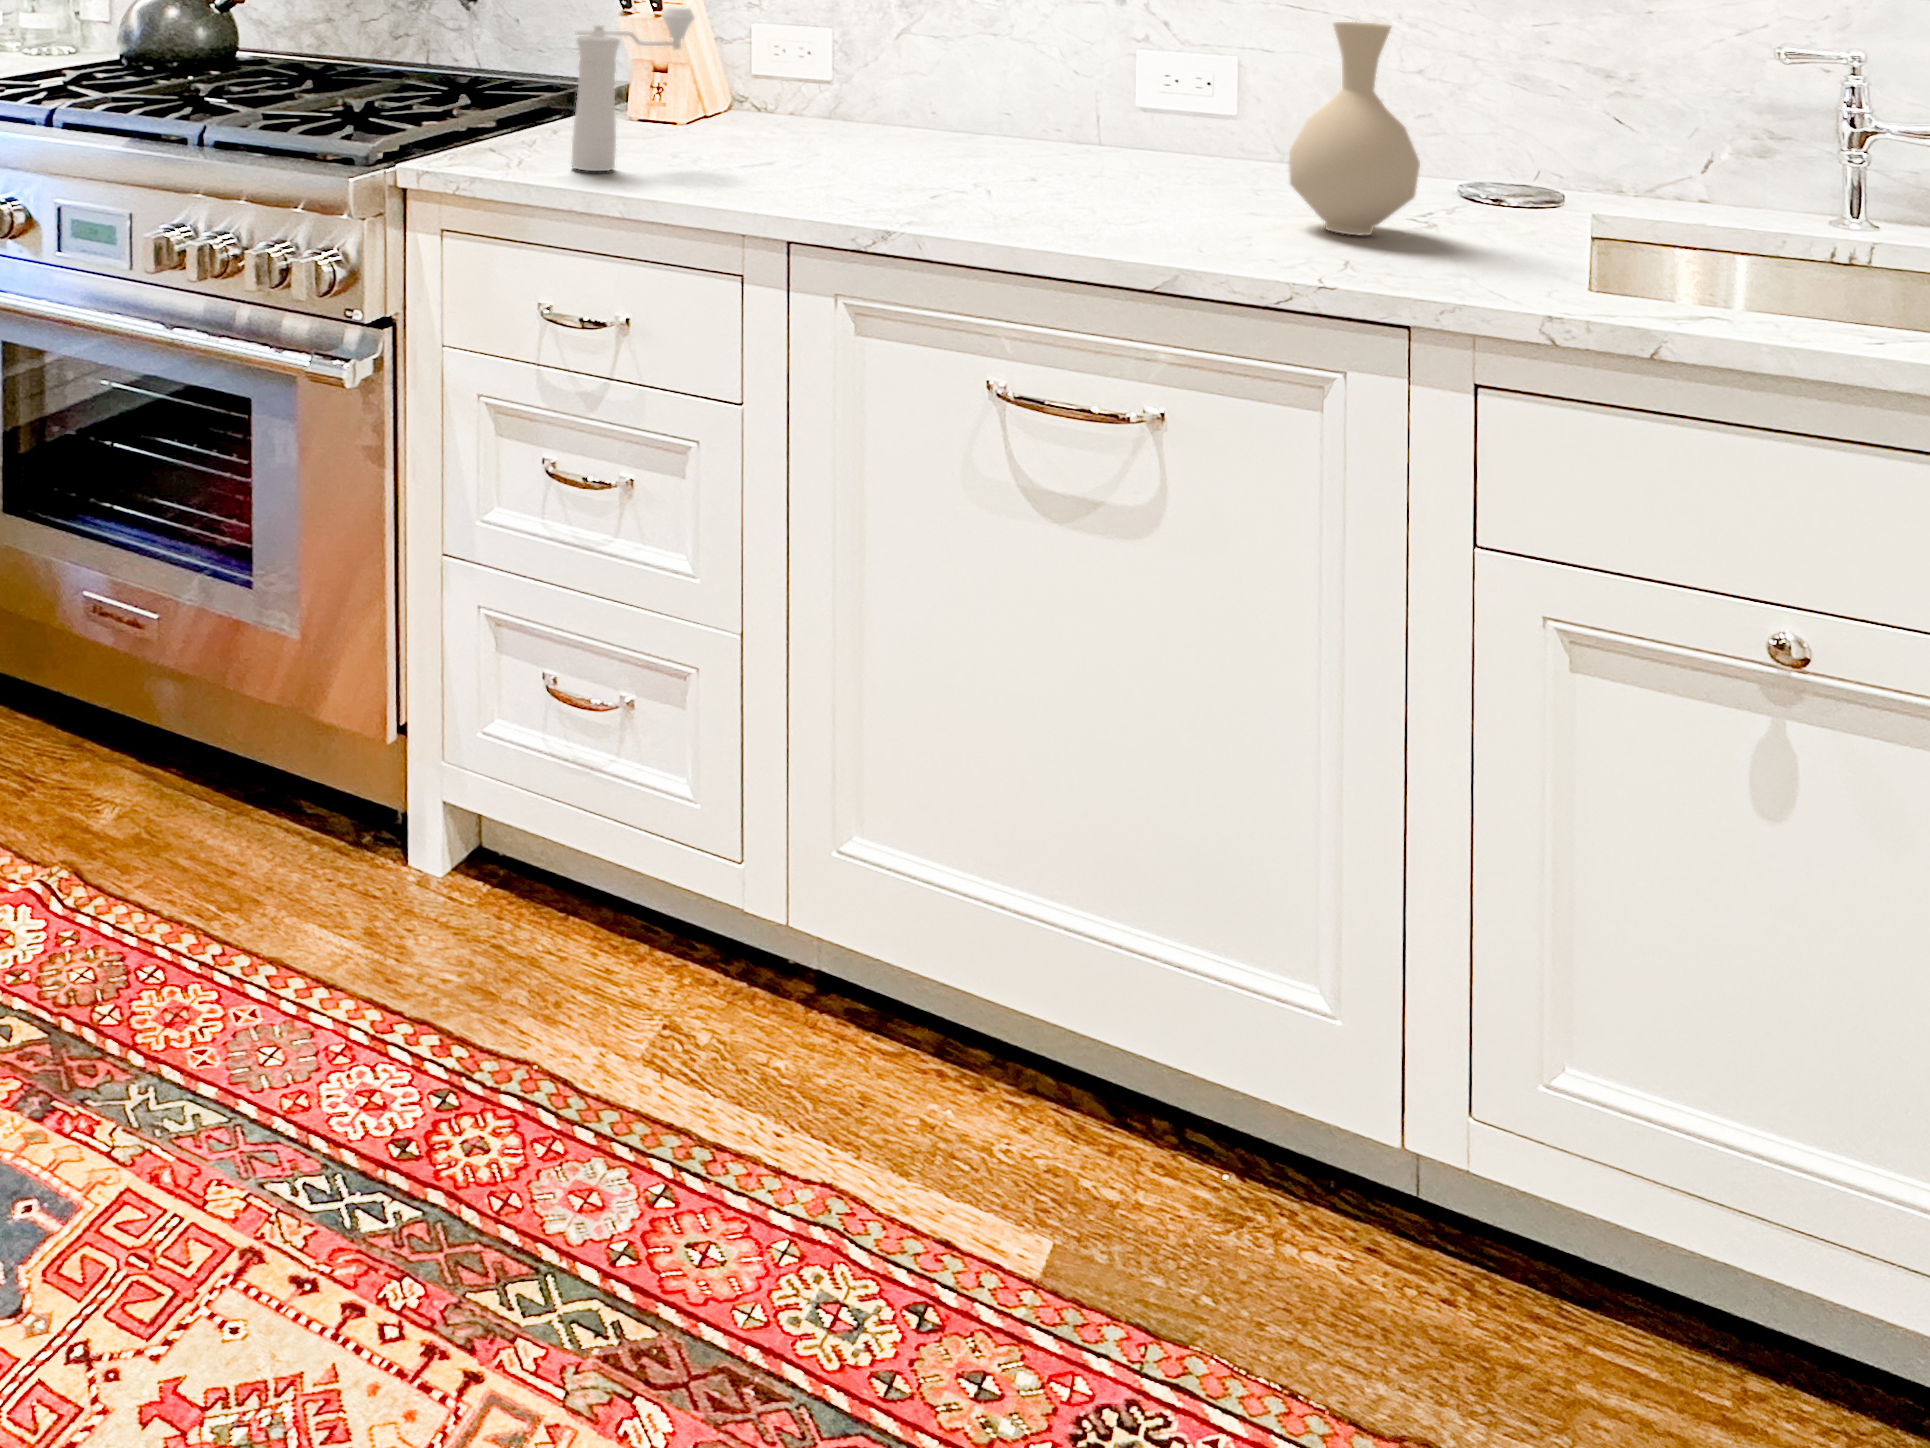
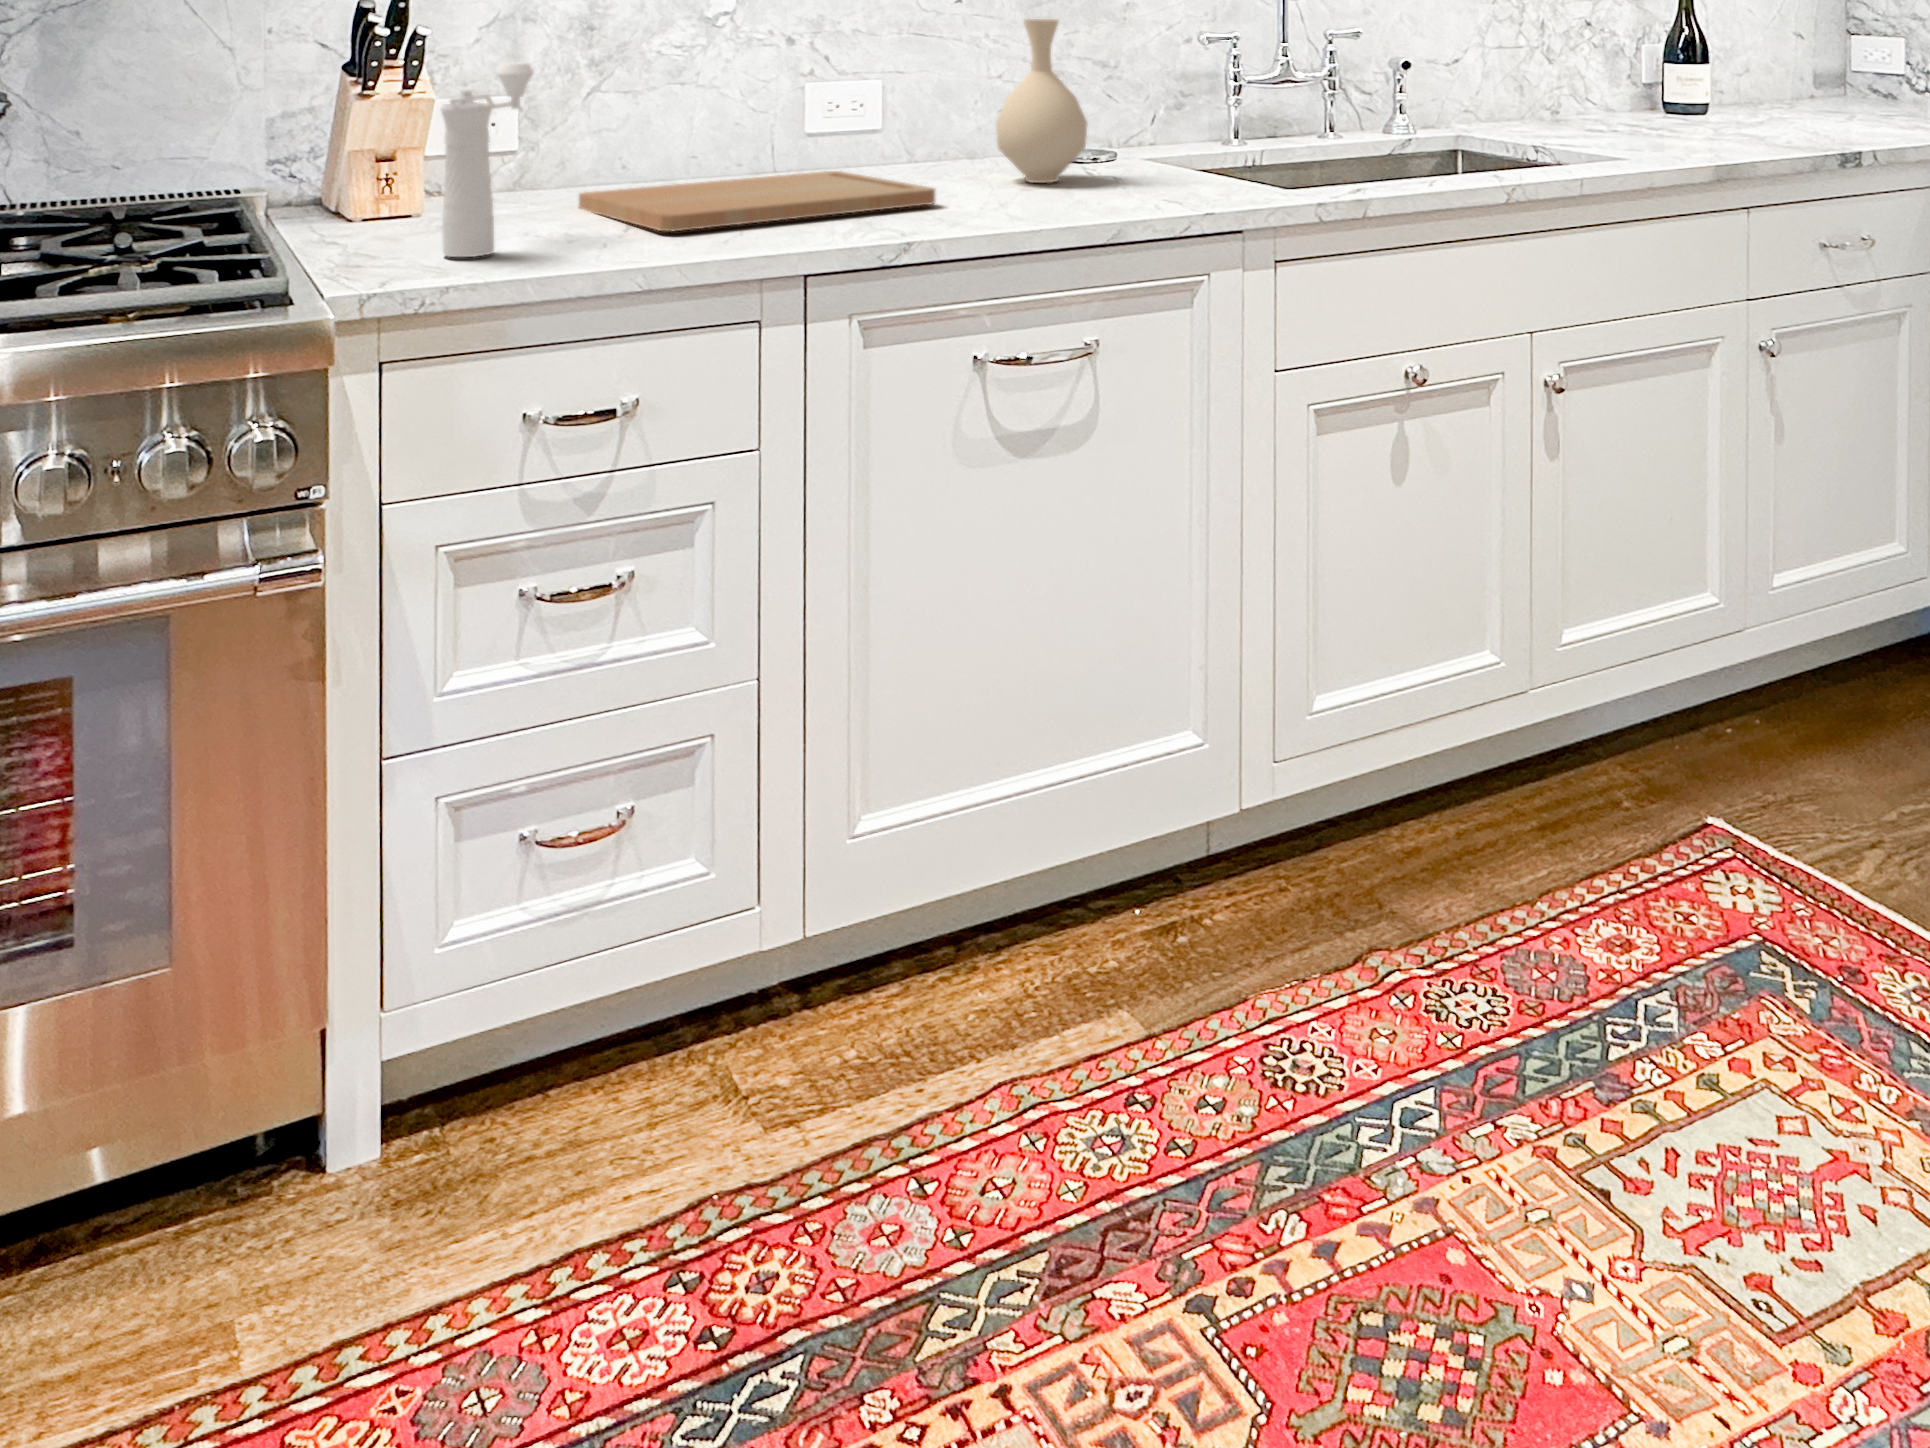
cutting board: none [769,143,1121,221] -> present [579,171,935,231]

